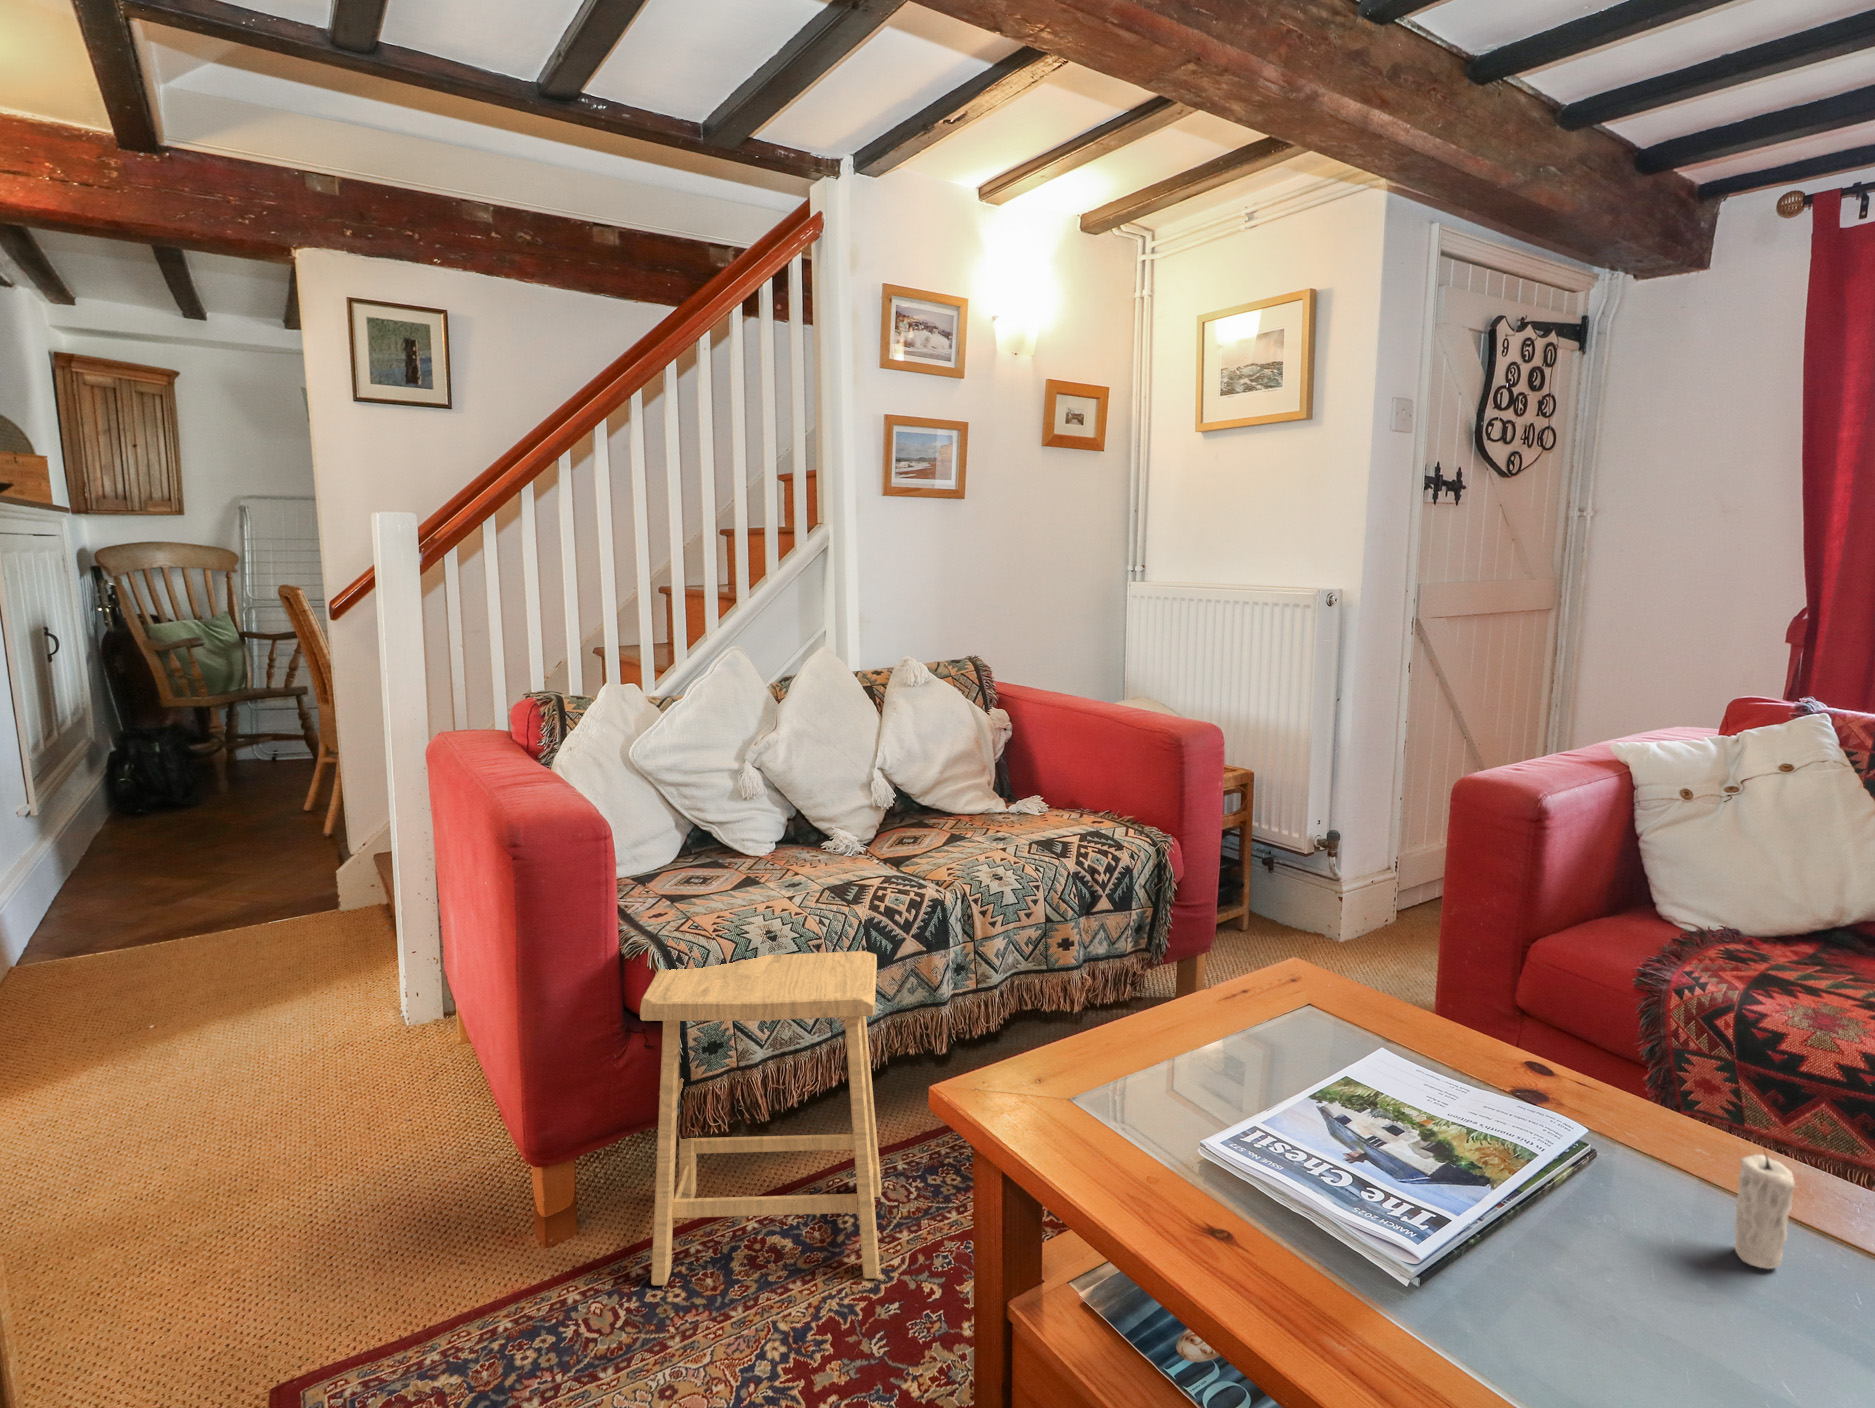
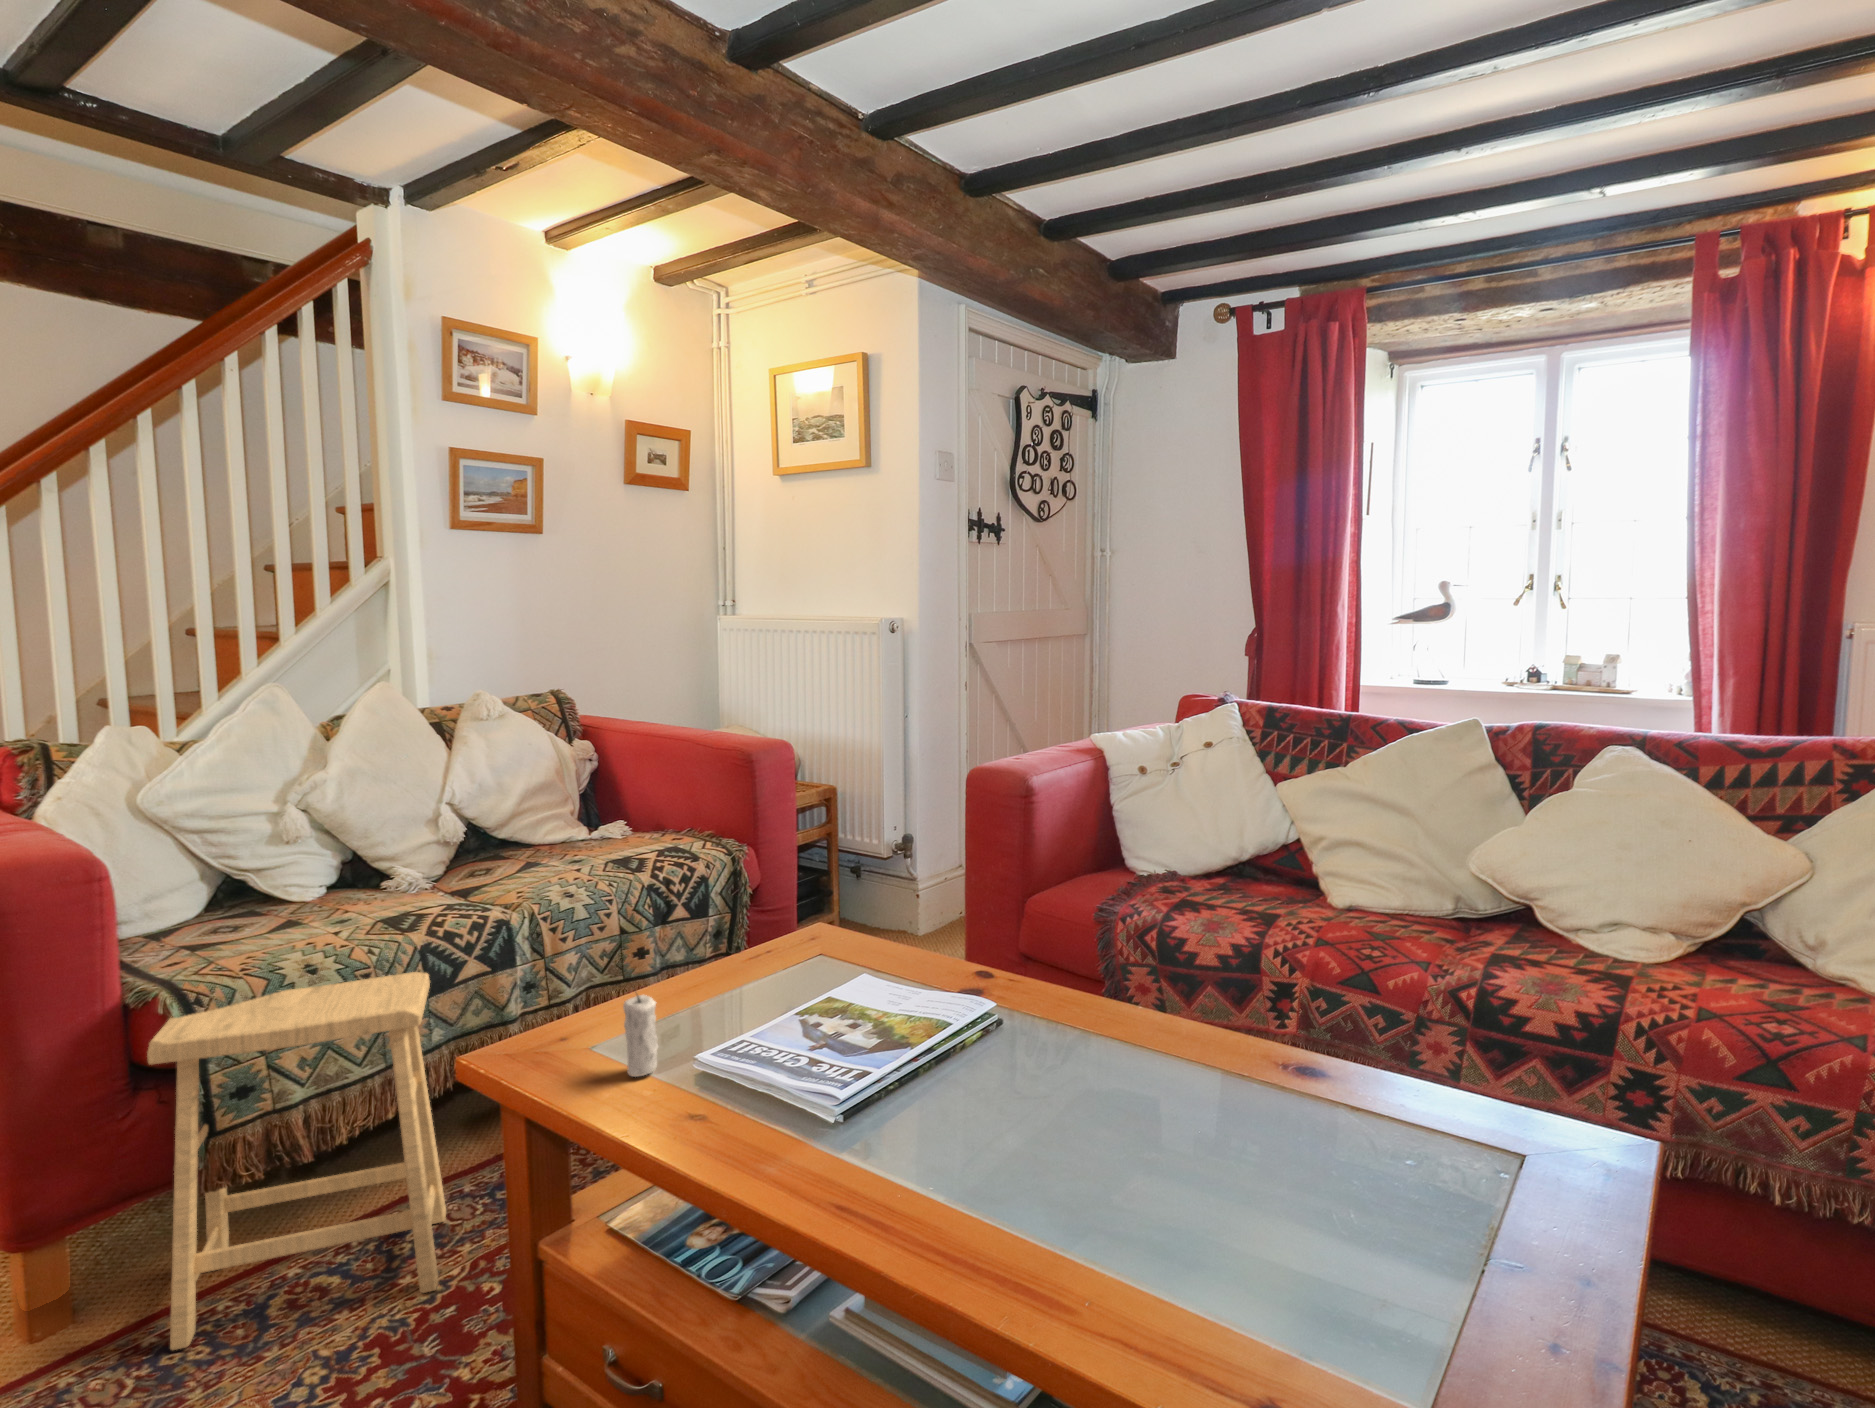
candle: present [1734,1155,1795,1269] -> present [623,995,658,1077]

